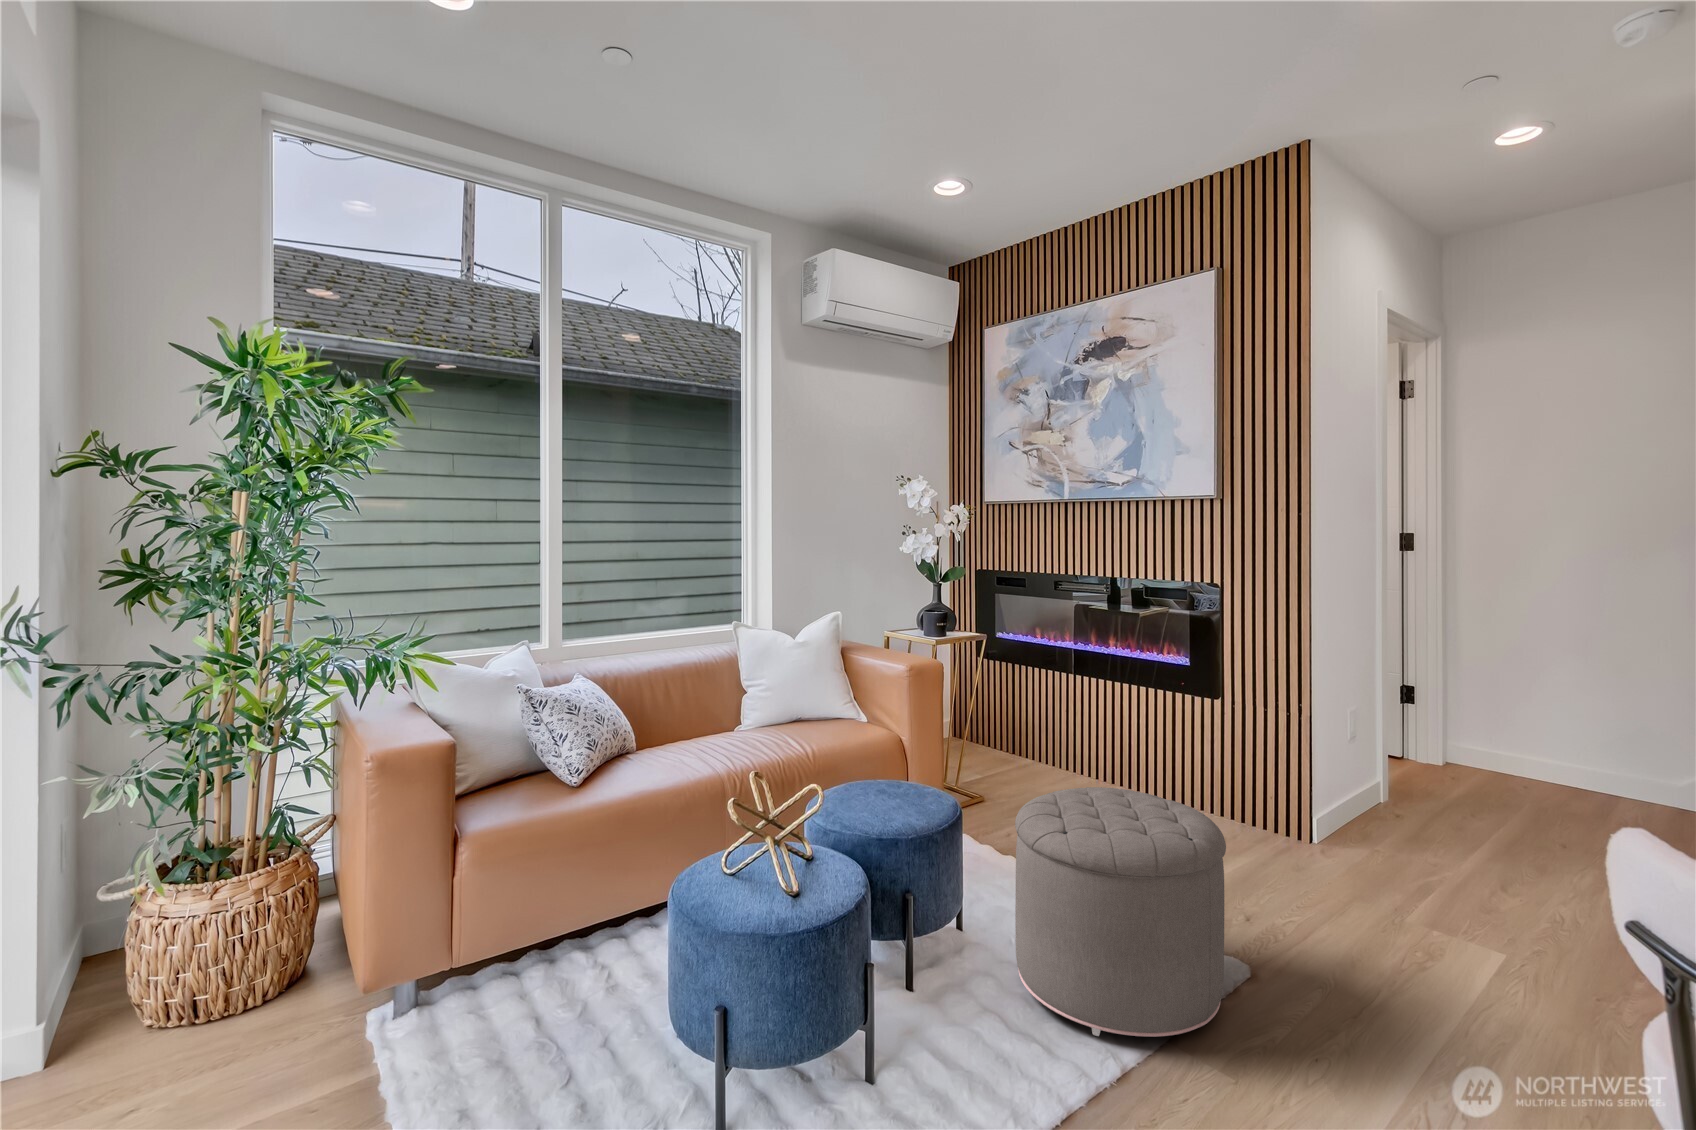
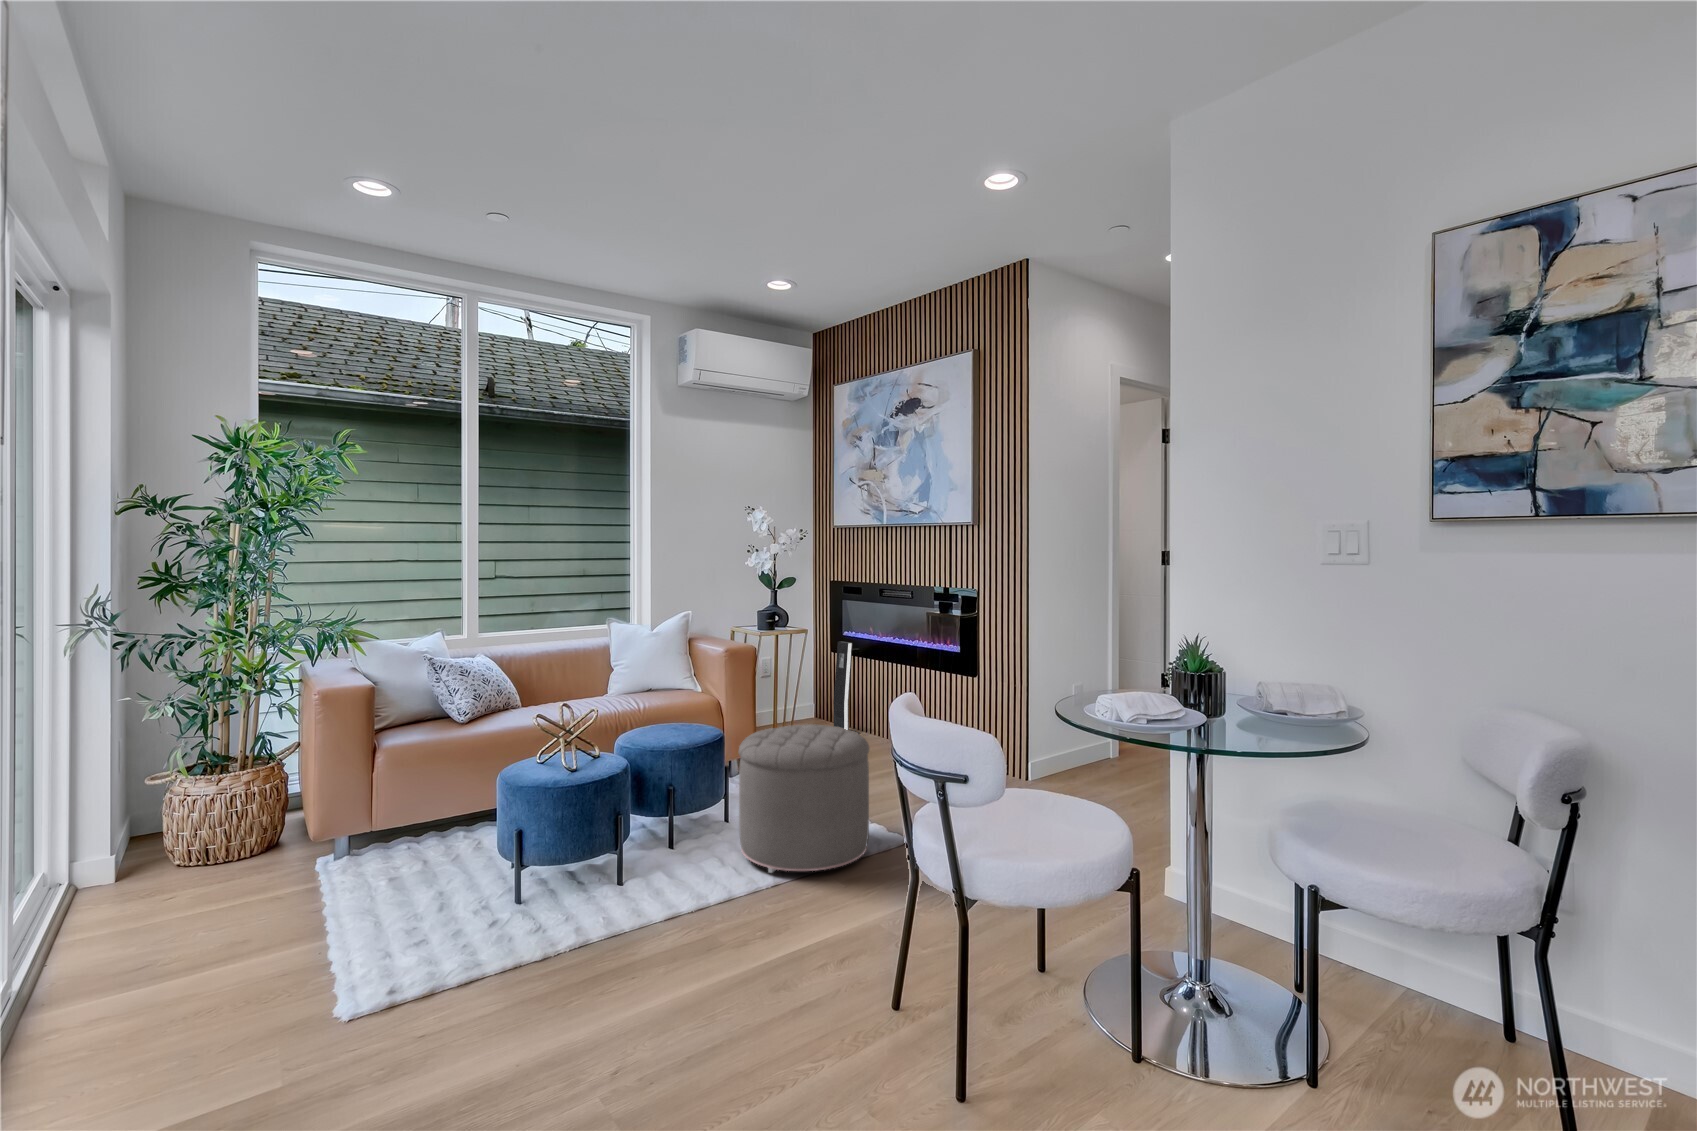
speaker: none [983,652,1029,773] -> present [834,641,859,734]

